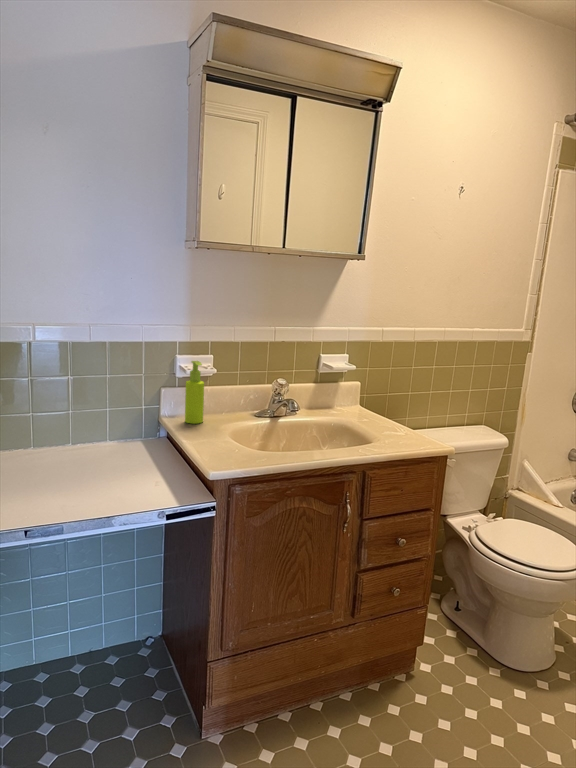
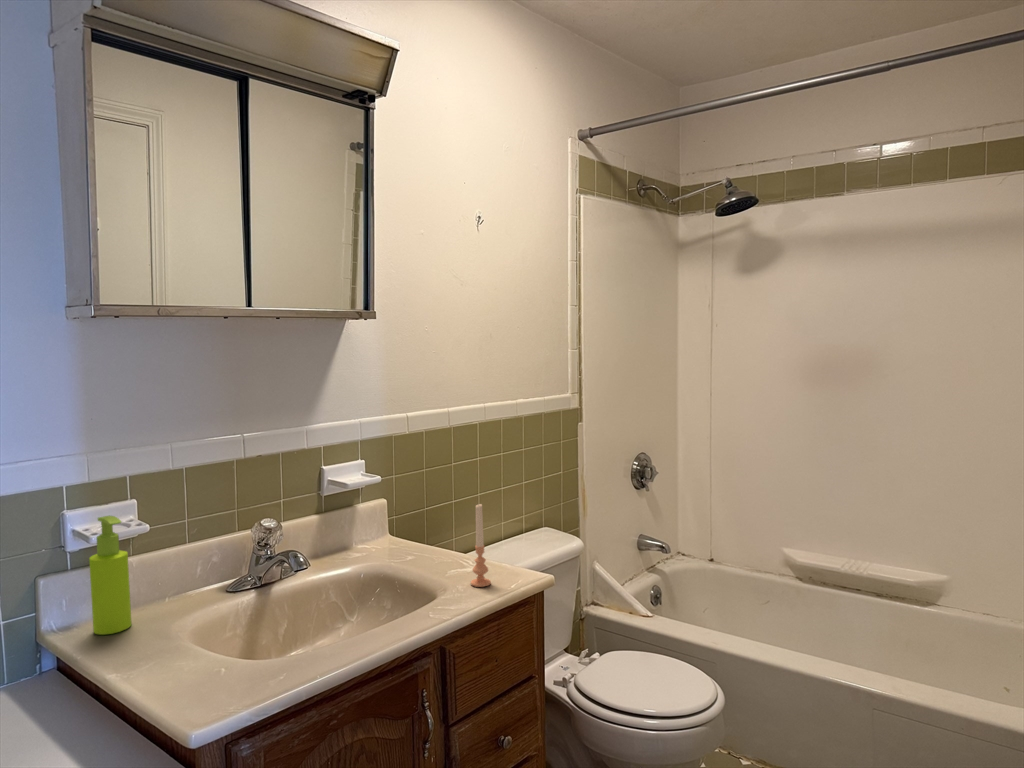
candle: none [396,390,410,444] -> present [471,504,491,587]

